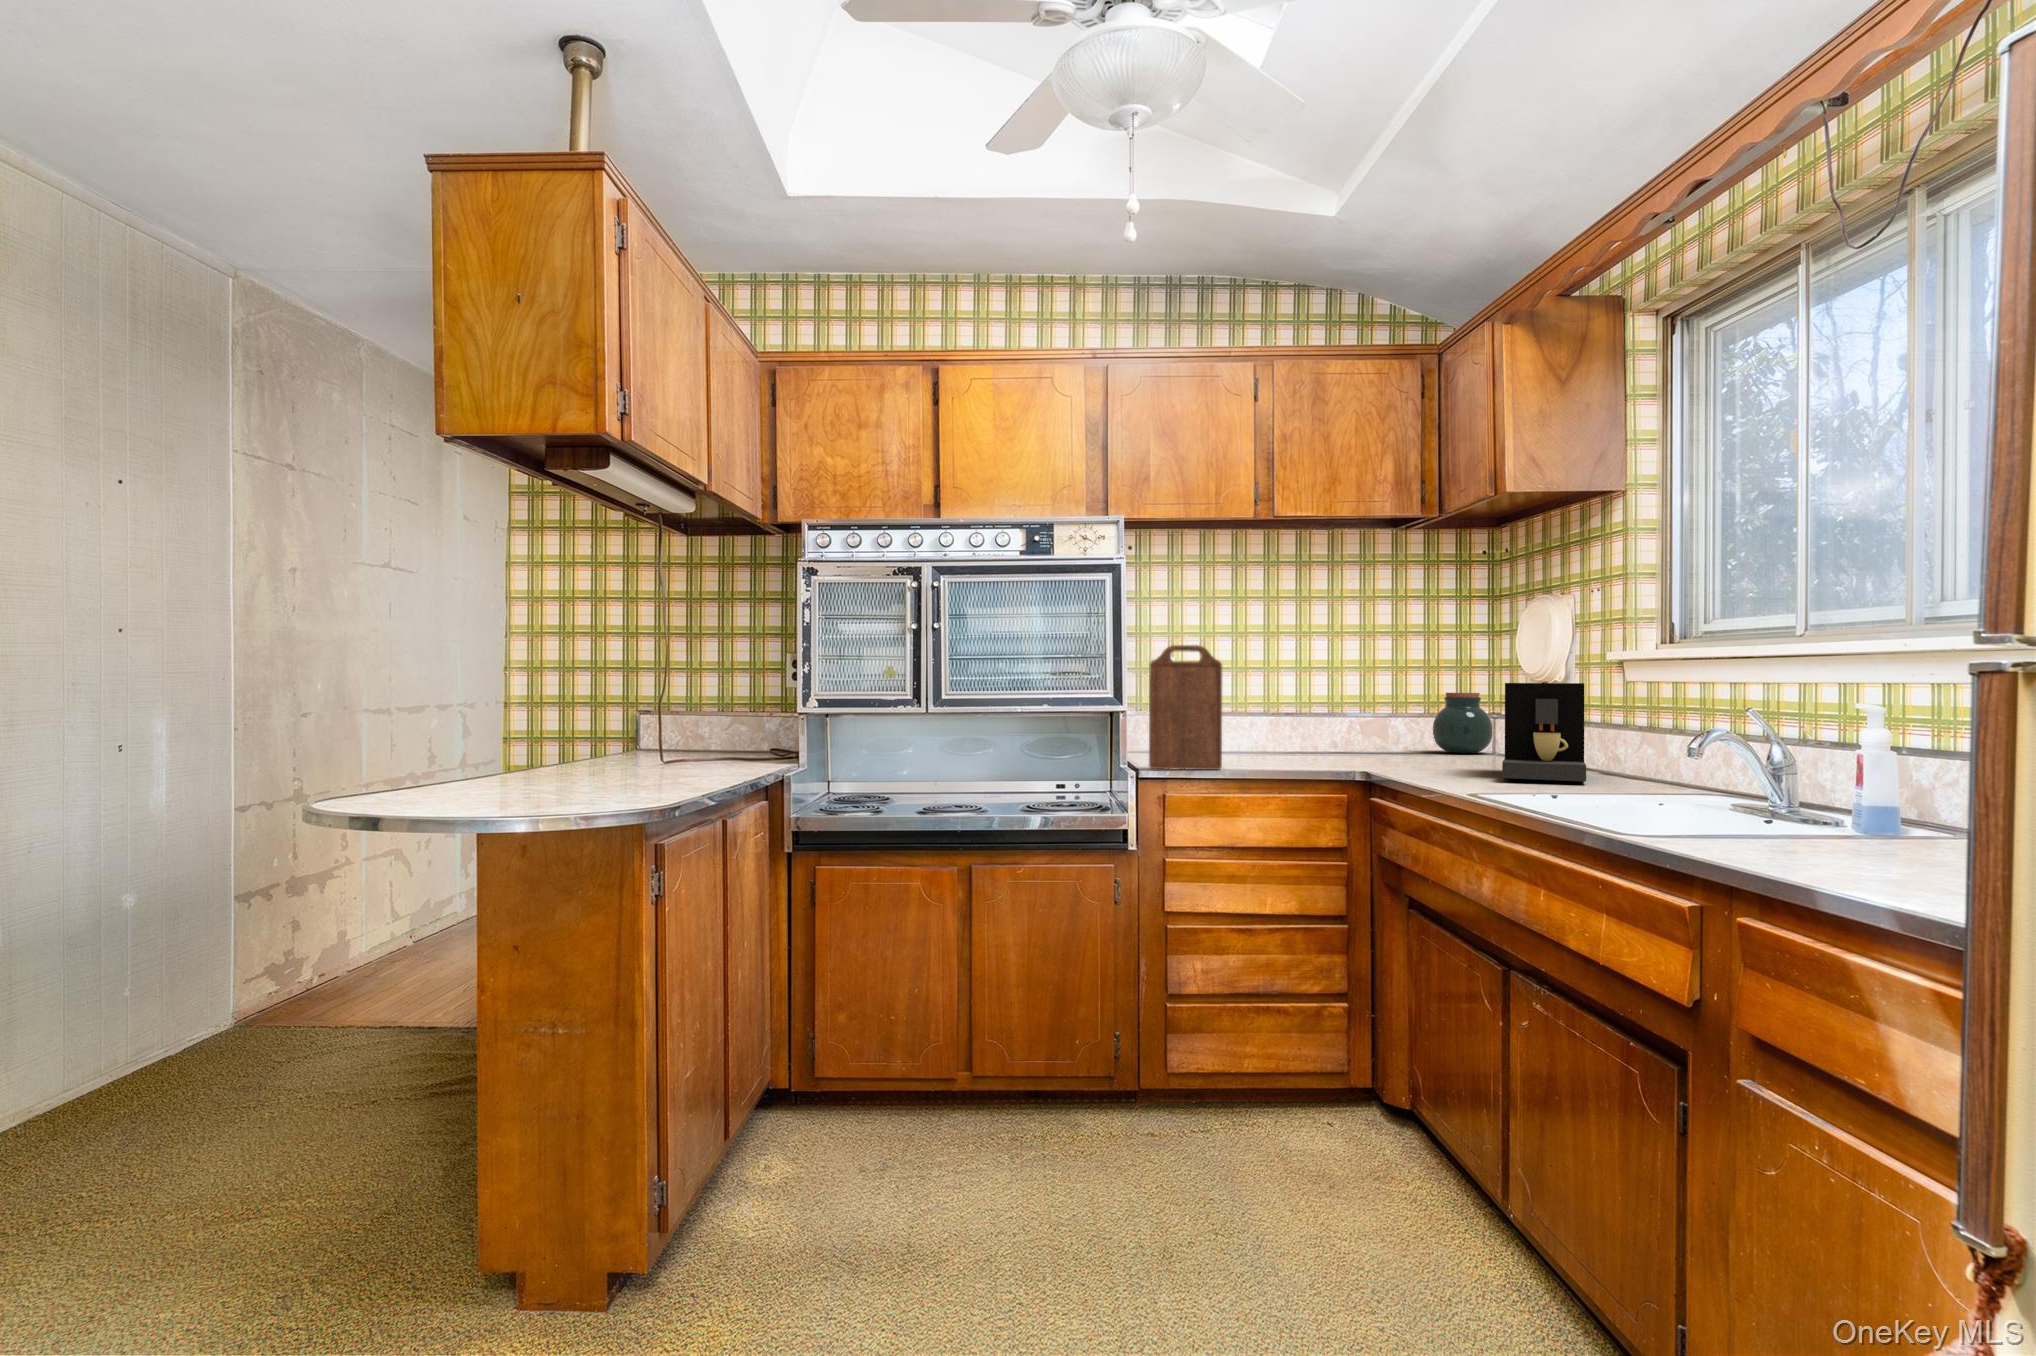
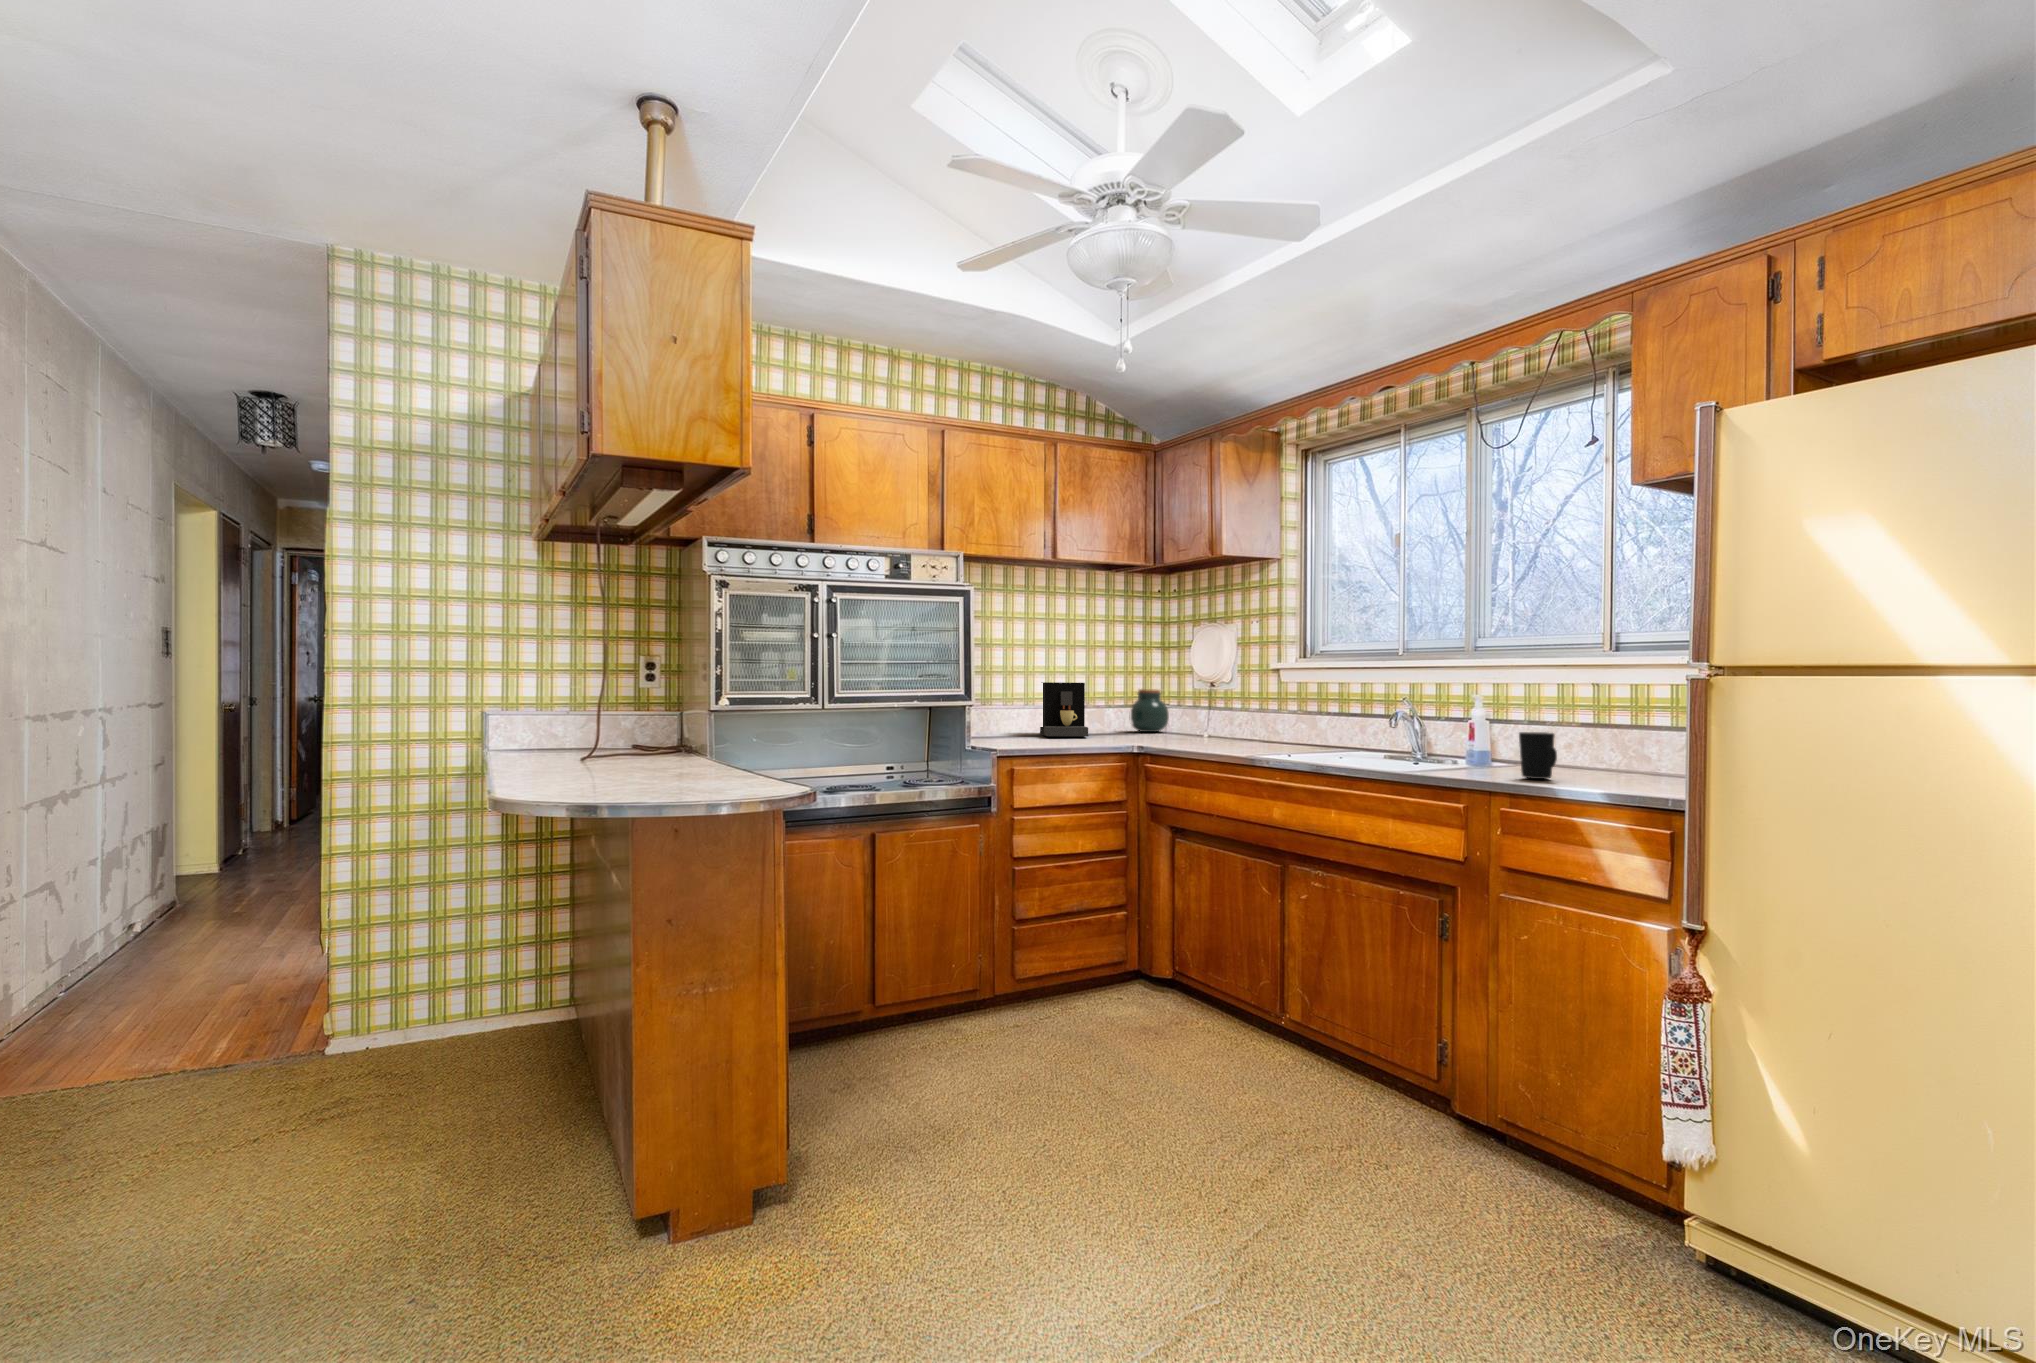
cutting board: present [1149,645,1222,770] -> none [998,654,1048,749]
coffee maker: present [1502,683,1586,781] -> present [1040,682,1088,736]
mug: none [1813,776,1893,872] -> present [1519,732,1557,779]

